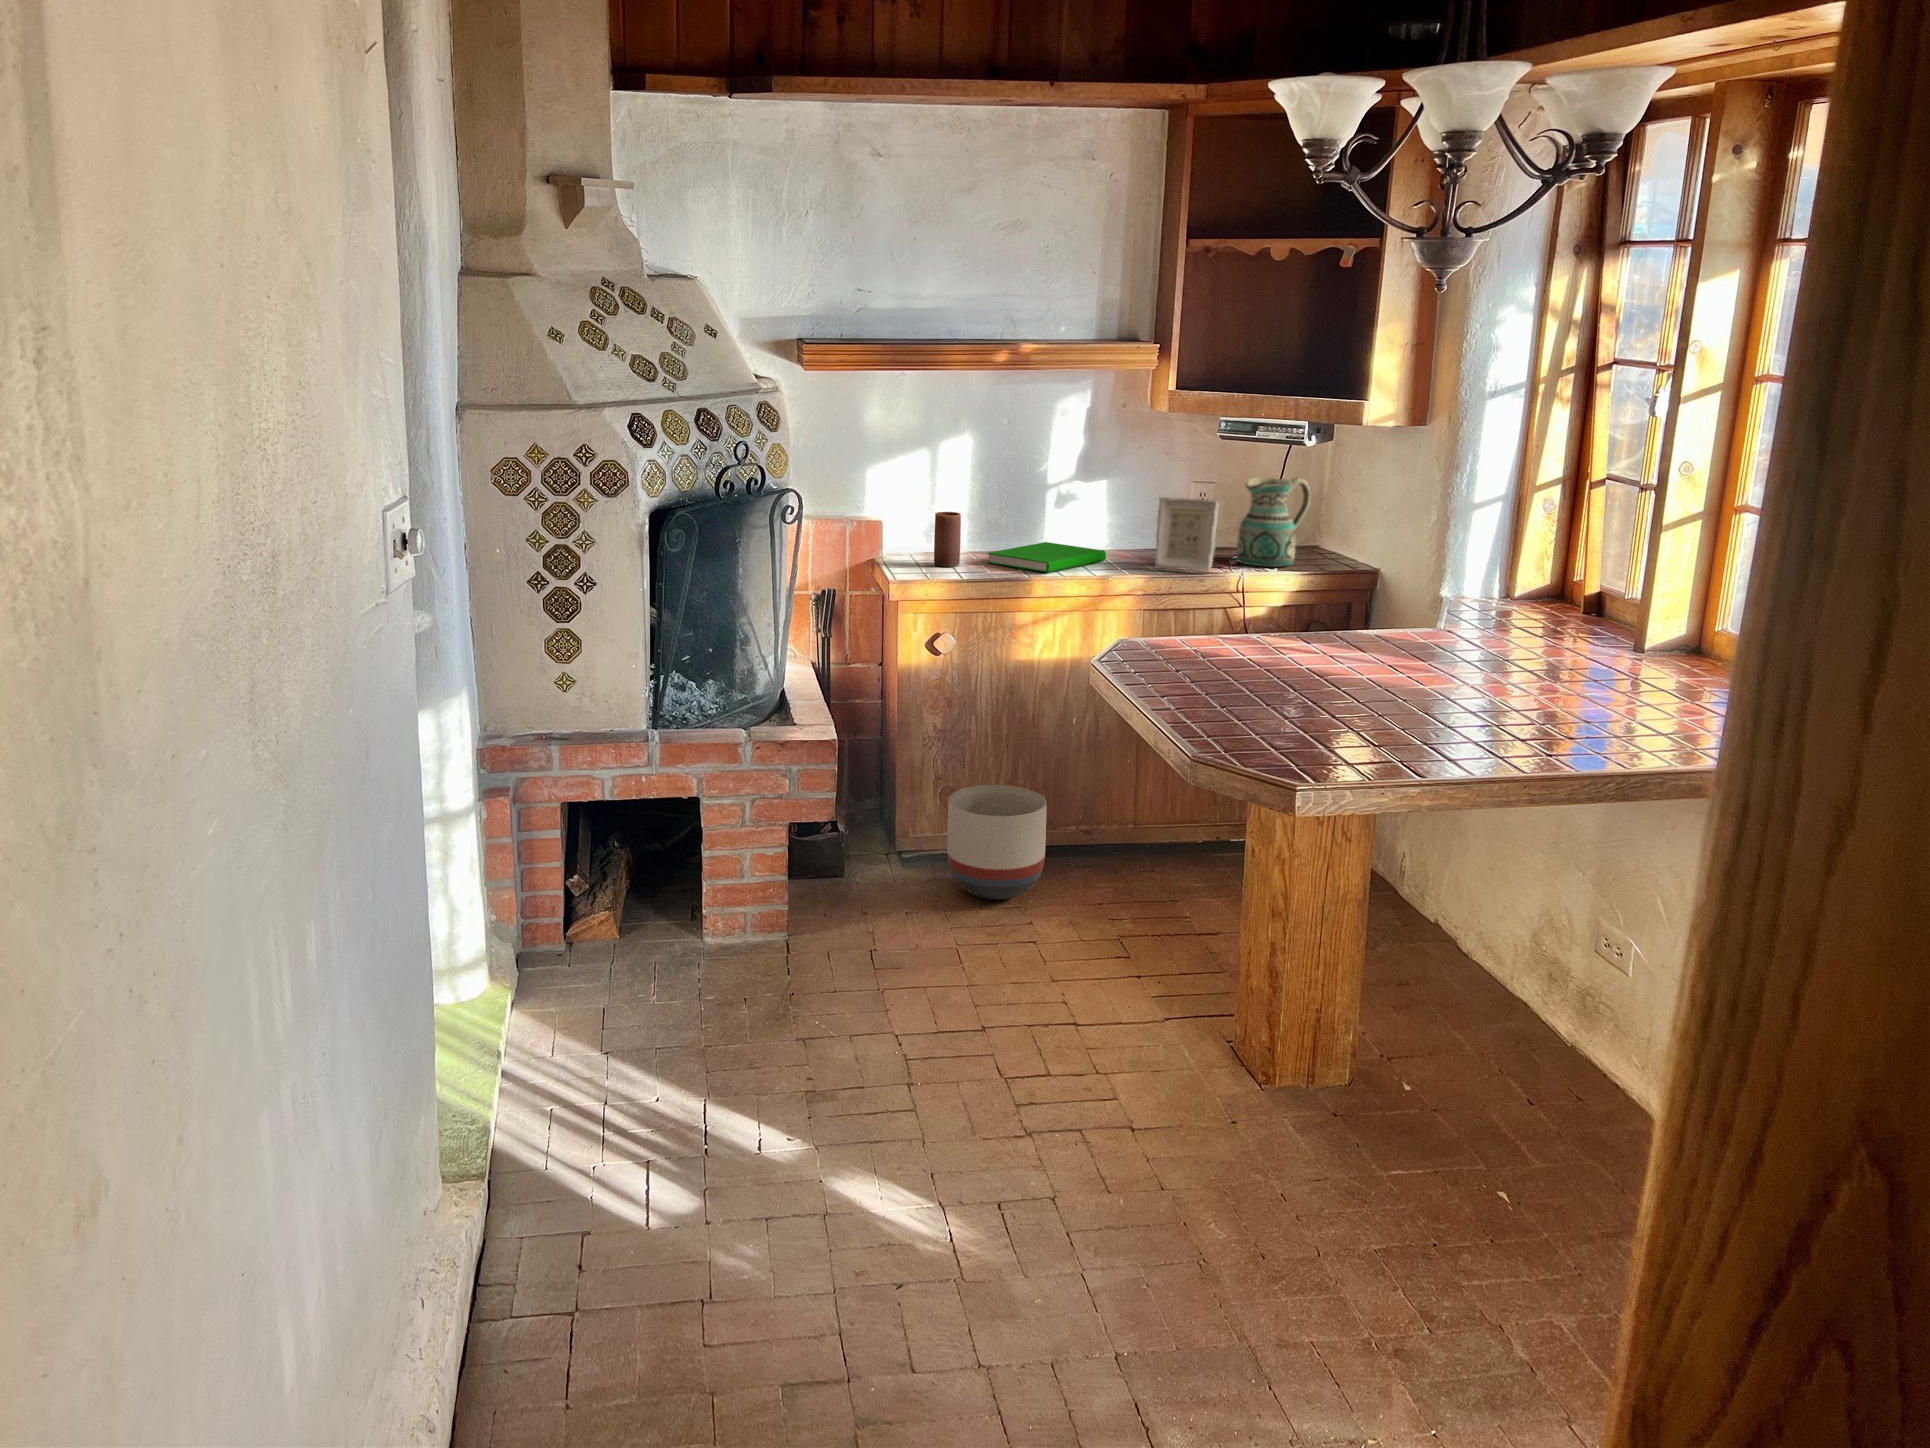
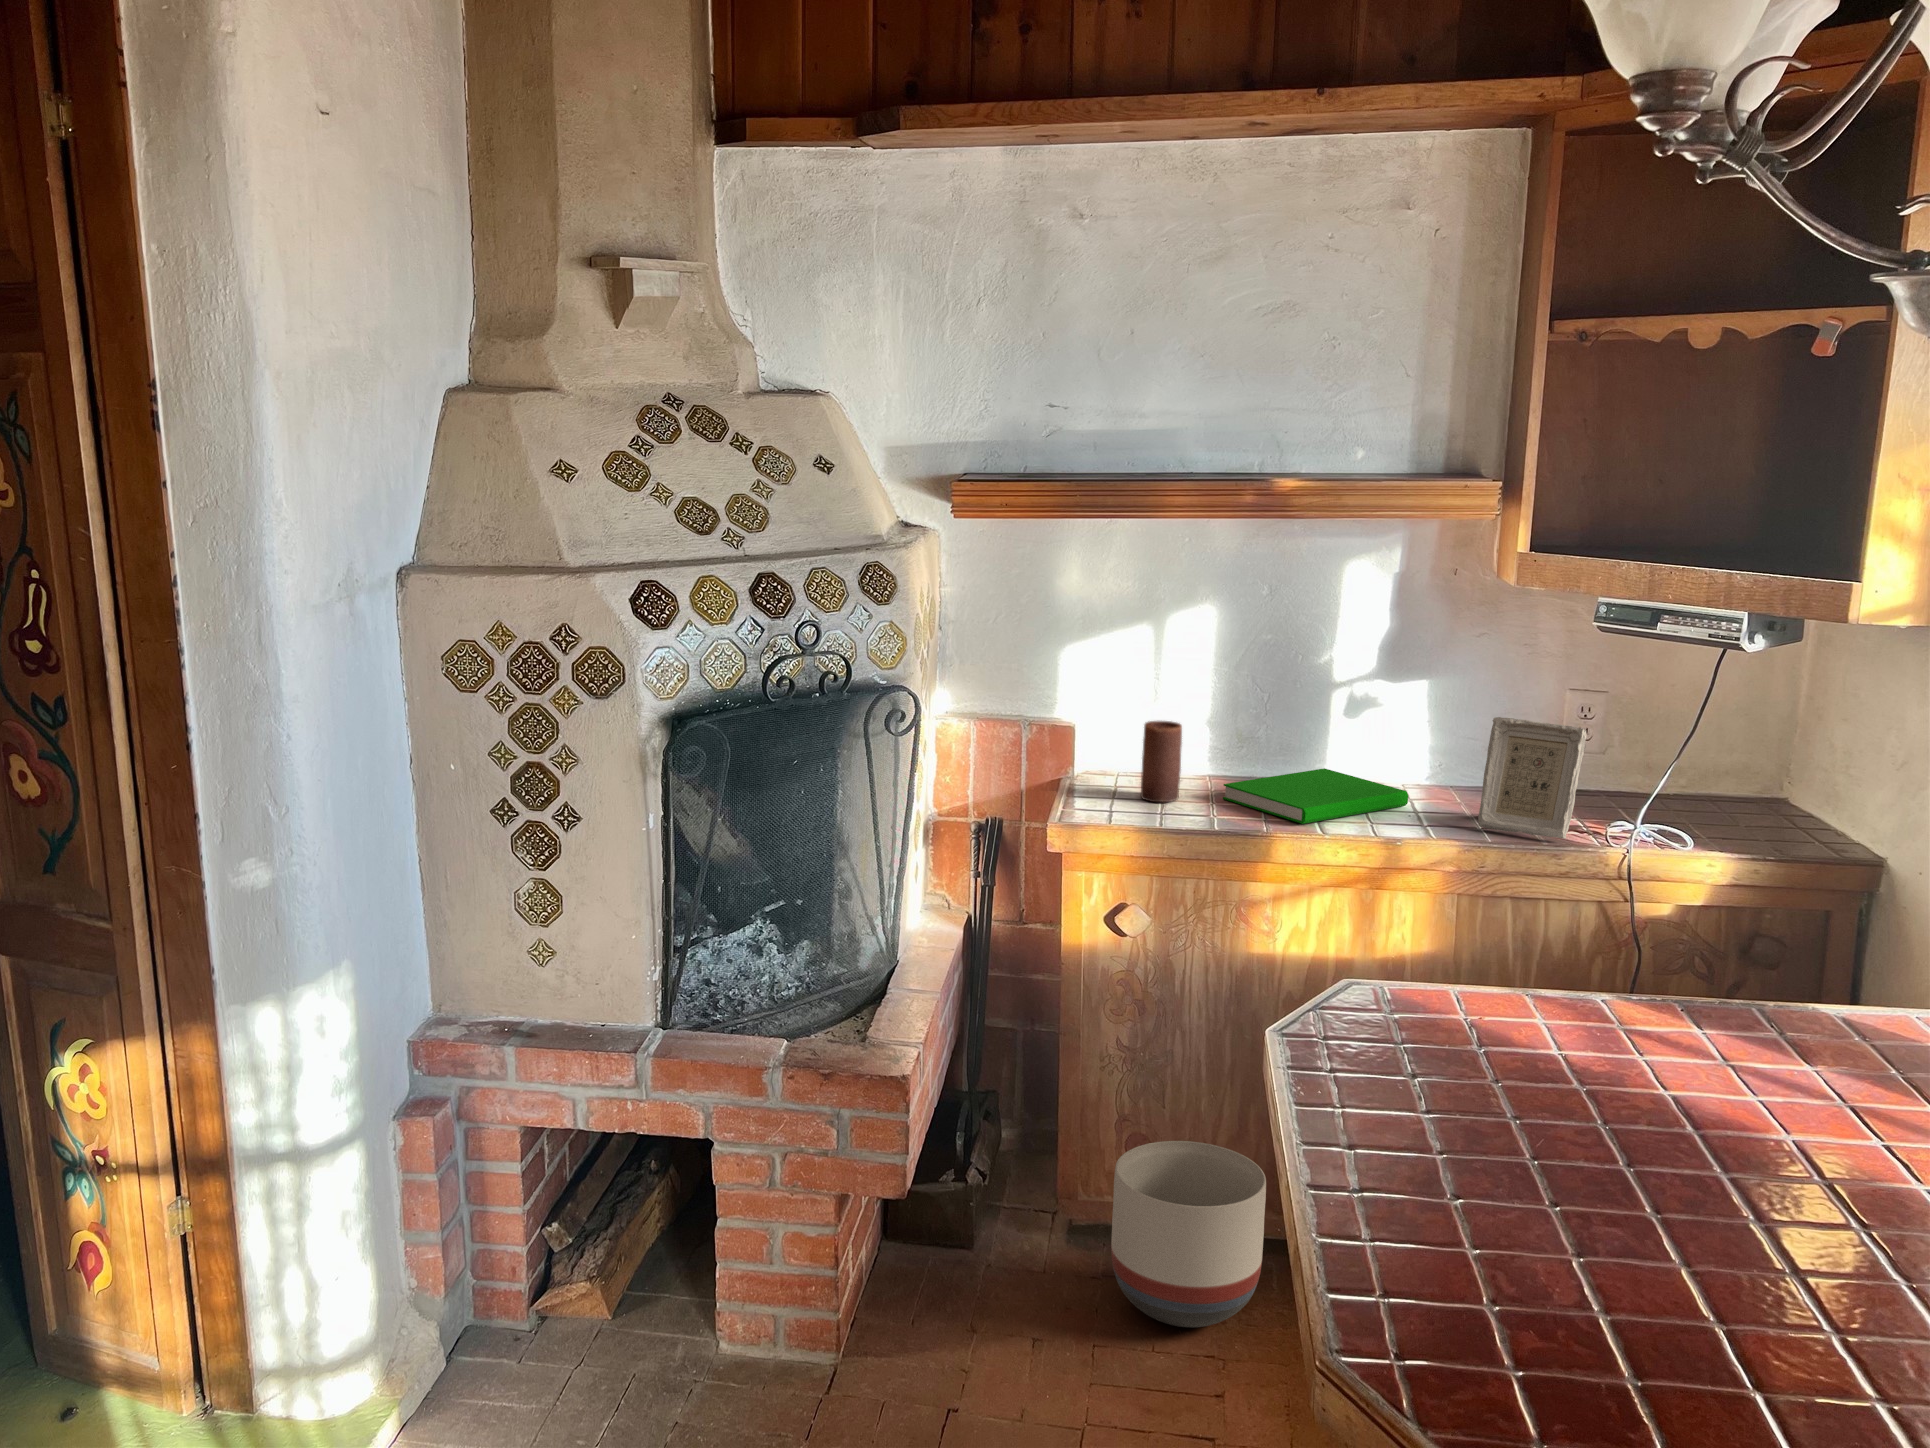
ceramic pitcher: present [1236,477,1310,567] -> none [1618,694,1747,837]

